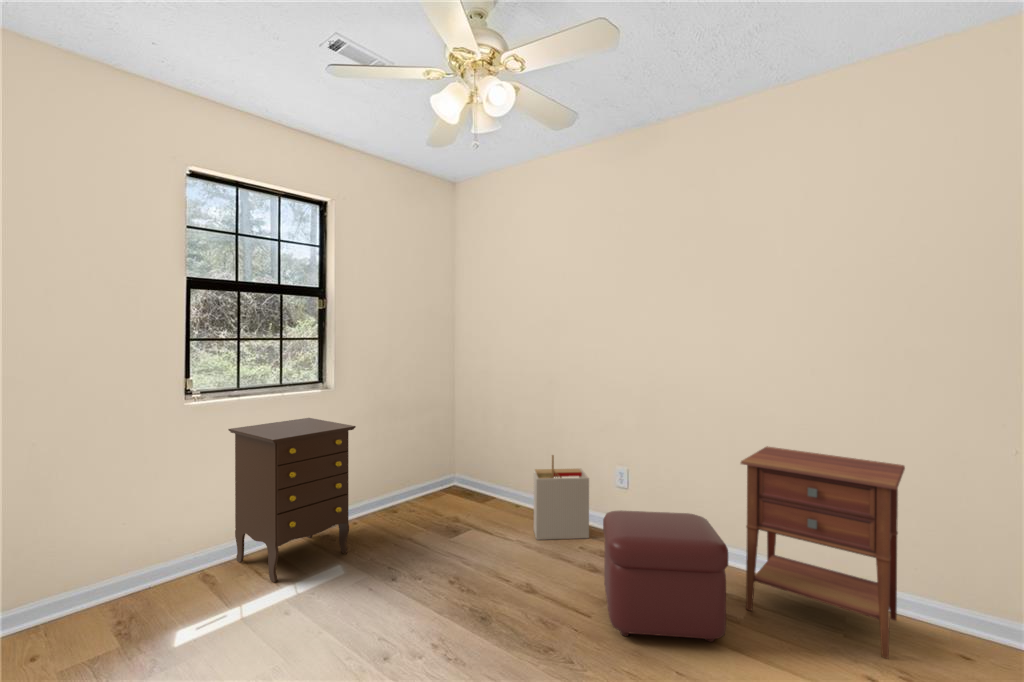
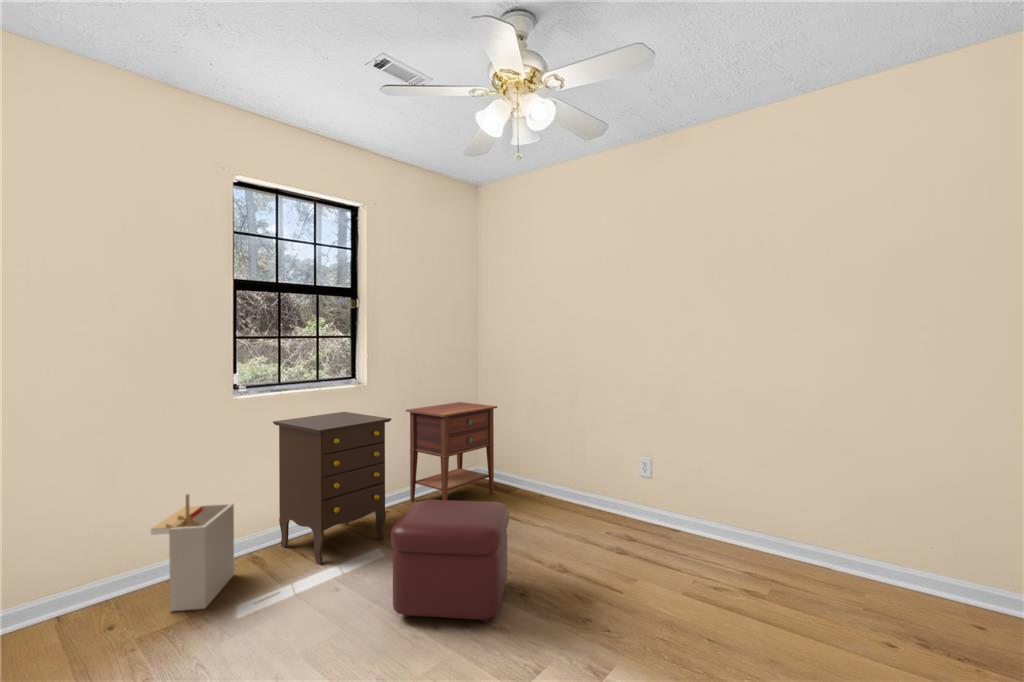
nightstand: present [741,446,905,658] -> present [406,402,498,502]
storage bin: present [534,455,589,540] -> present [151,494,234,611]
ottoman: present [603,510,728,642] -> present [391,500,509,623]

